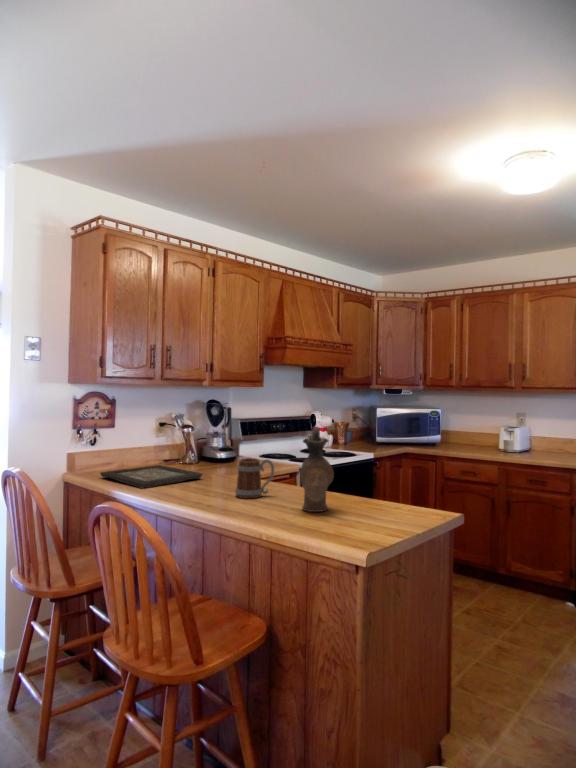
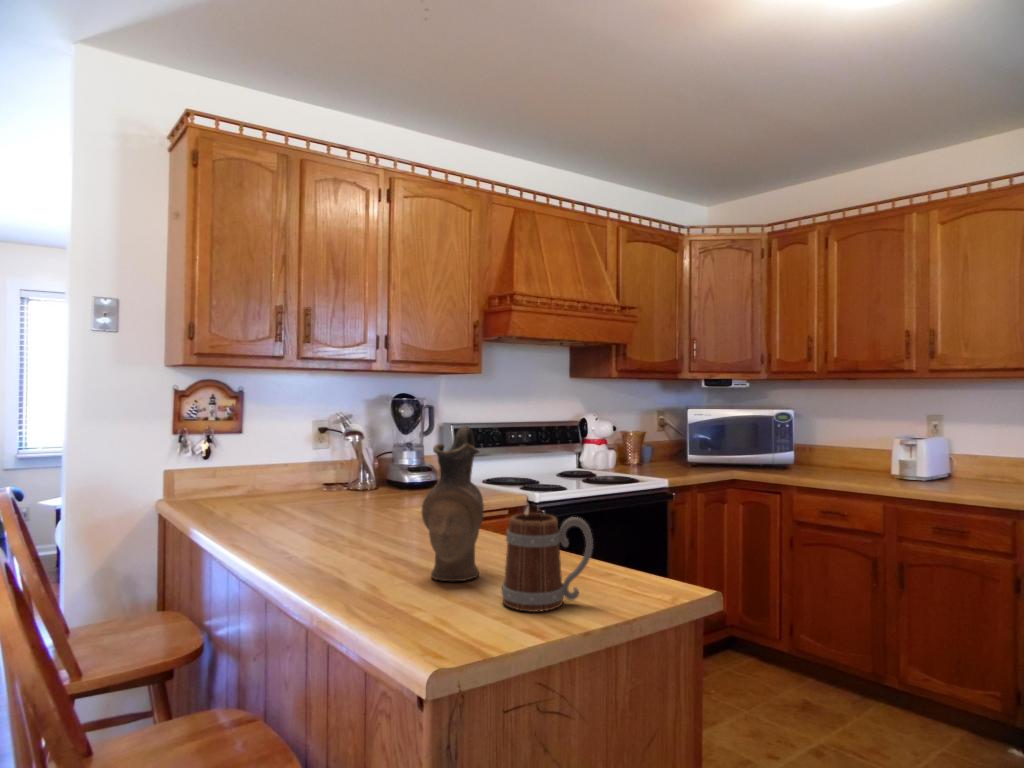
mug: present [235,458,274,498] -> present [501,513,593,612]
decorative tray: present [100,465,203,488] -> none [195,492,344,528]

